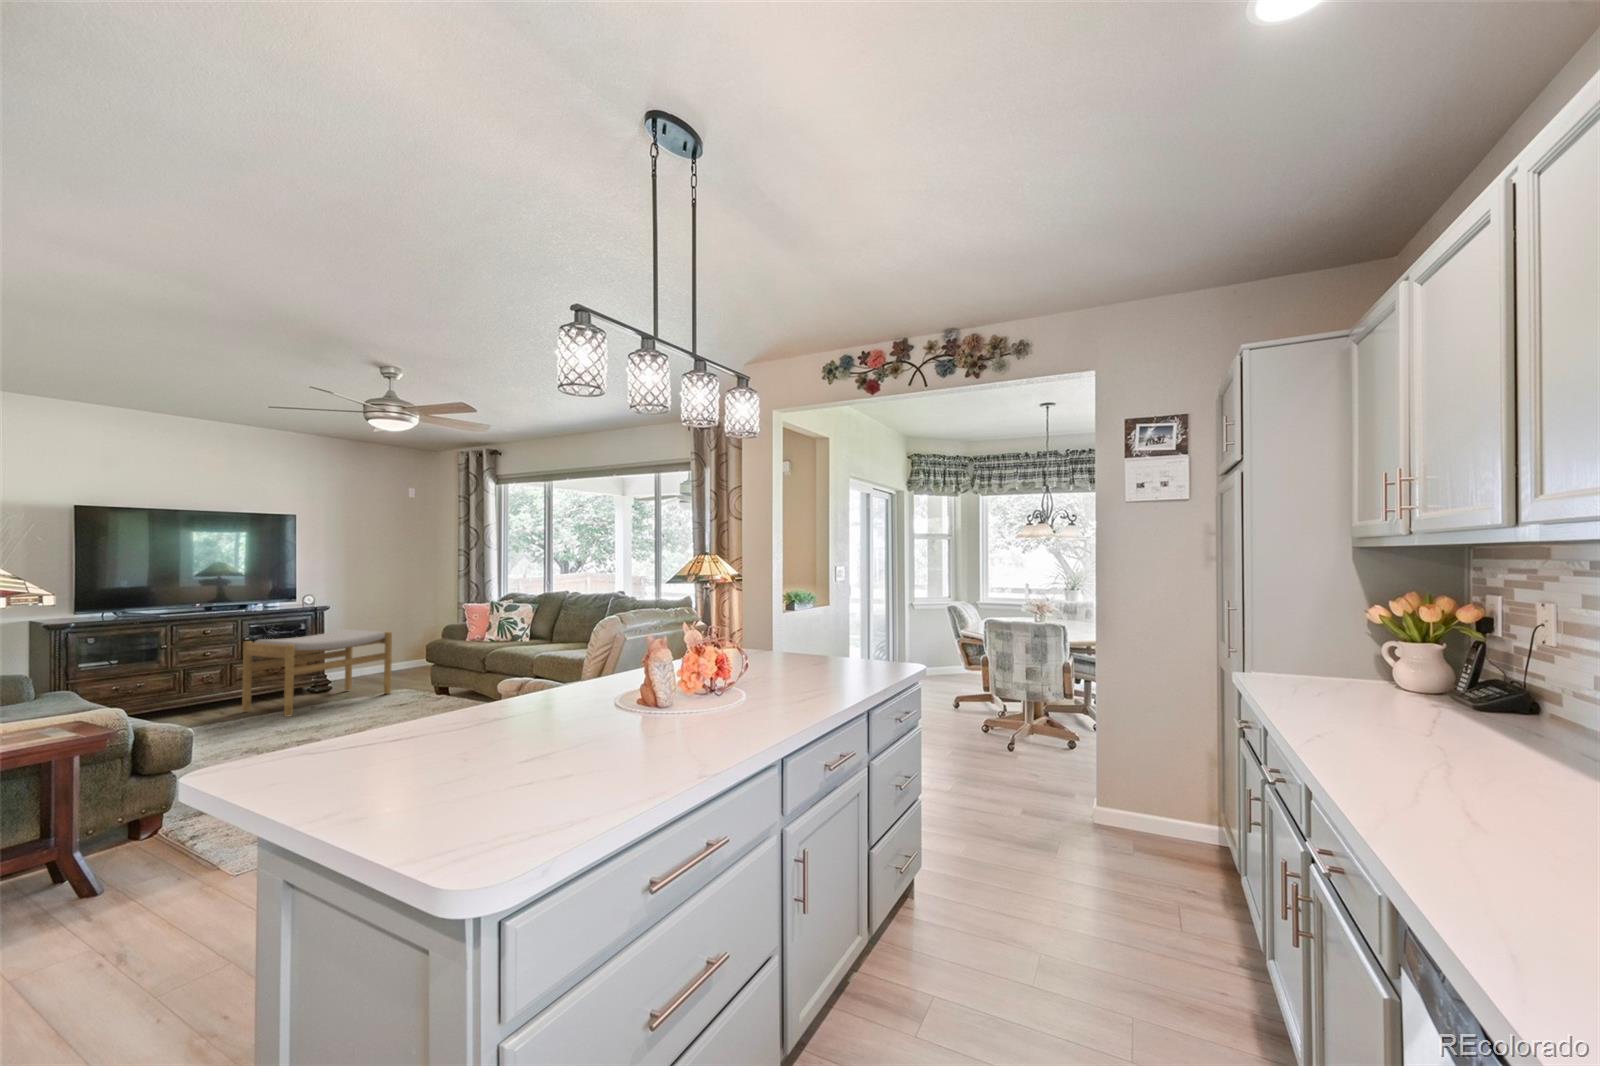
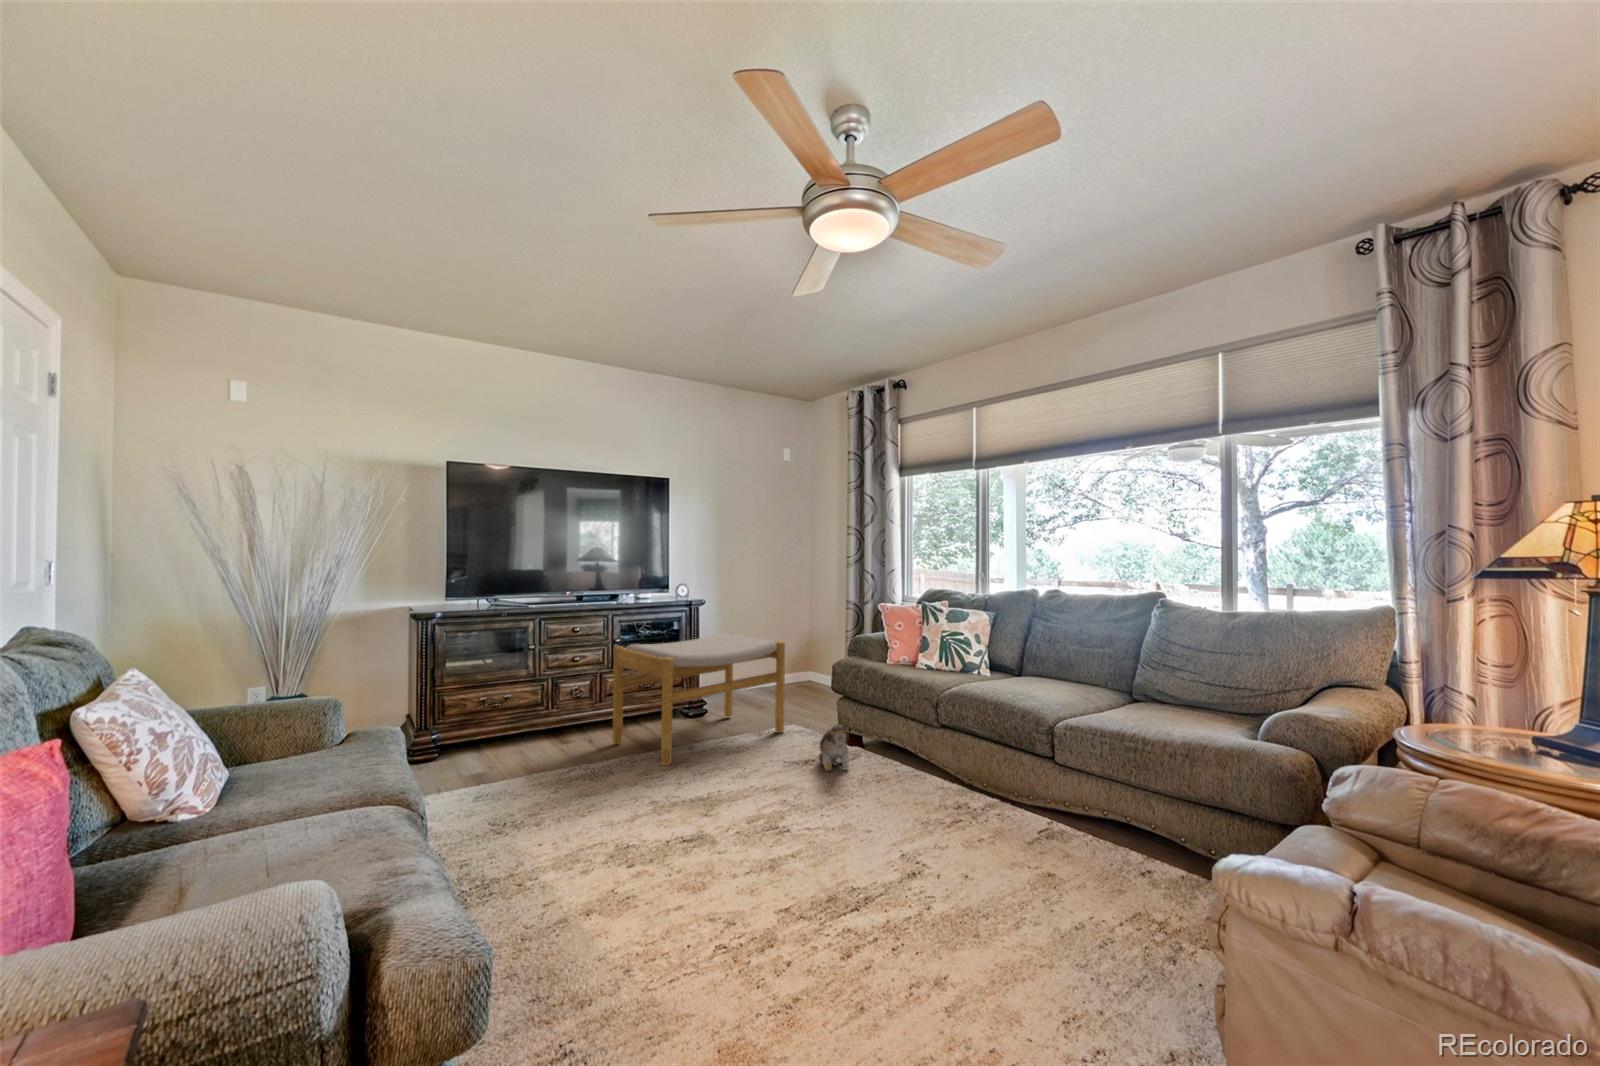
plush toy: none [408,677,428,706] -> present [819,724,849,771]

